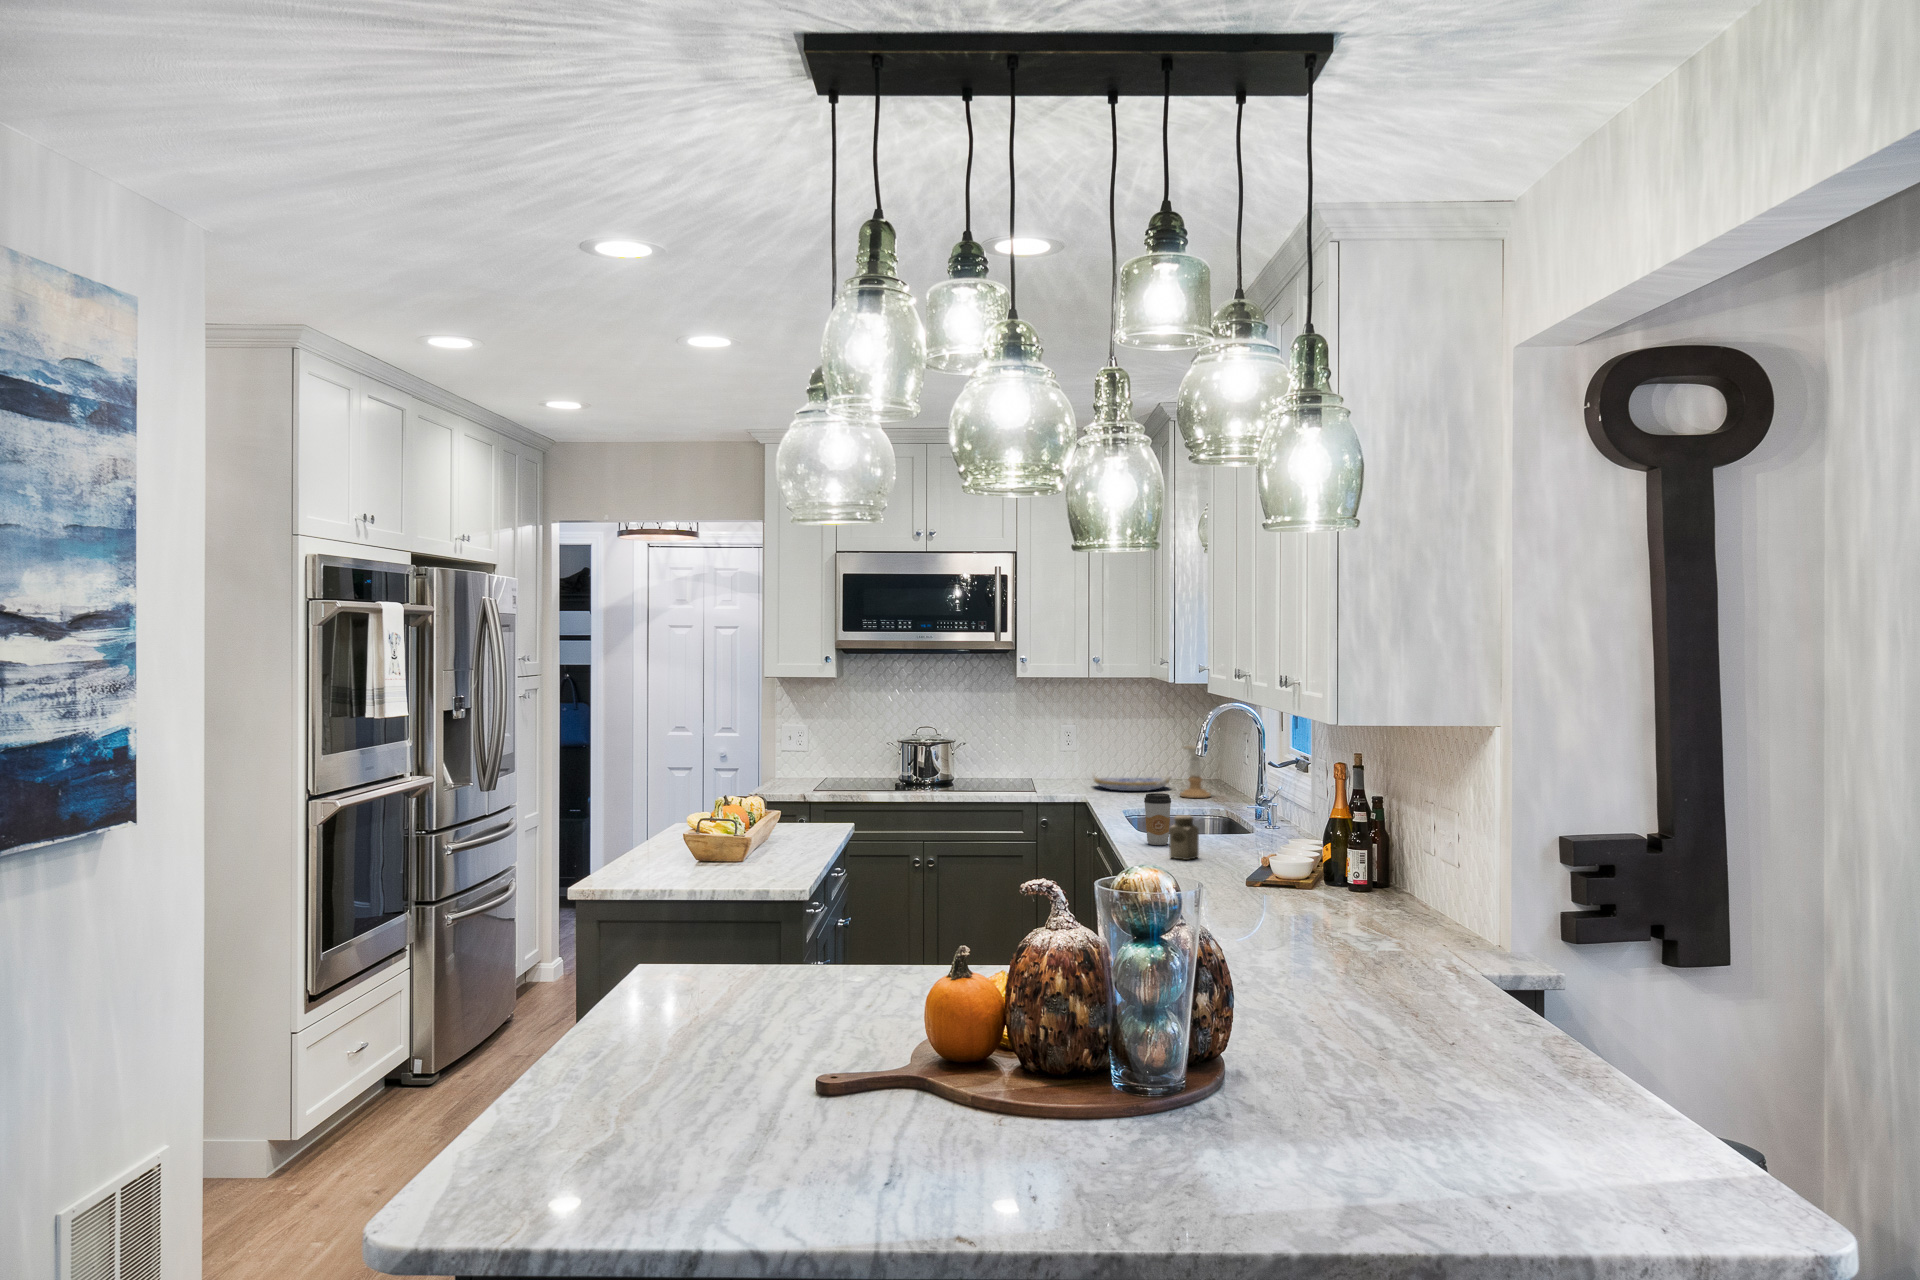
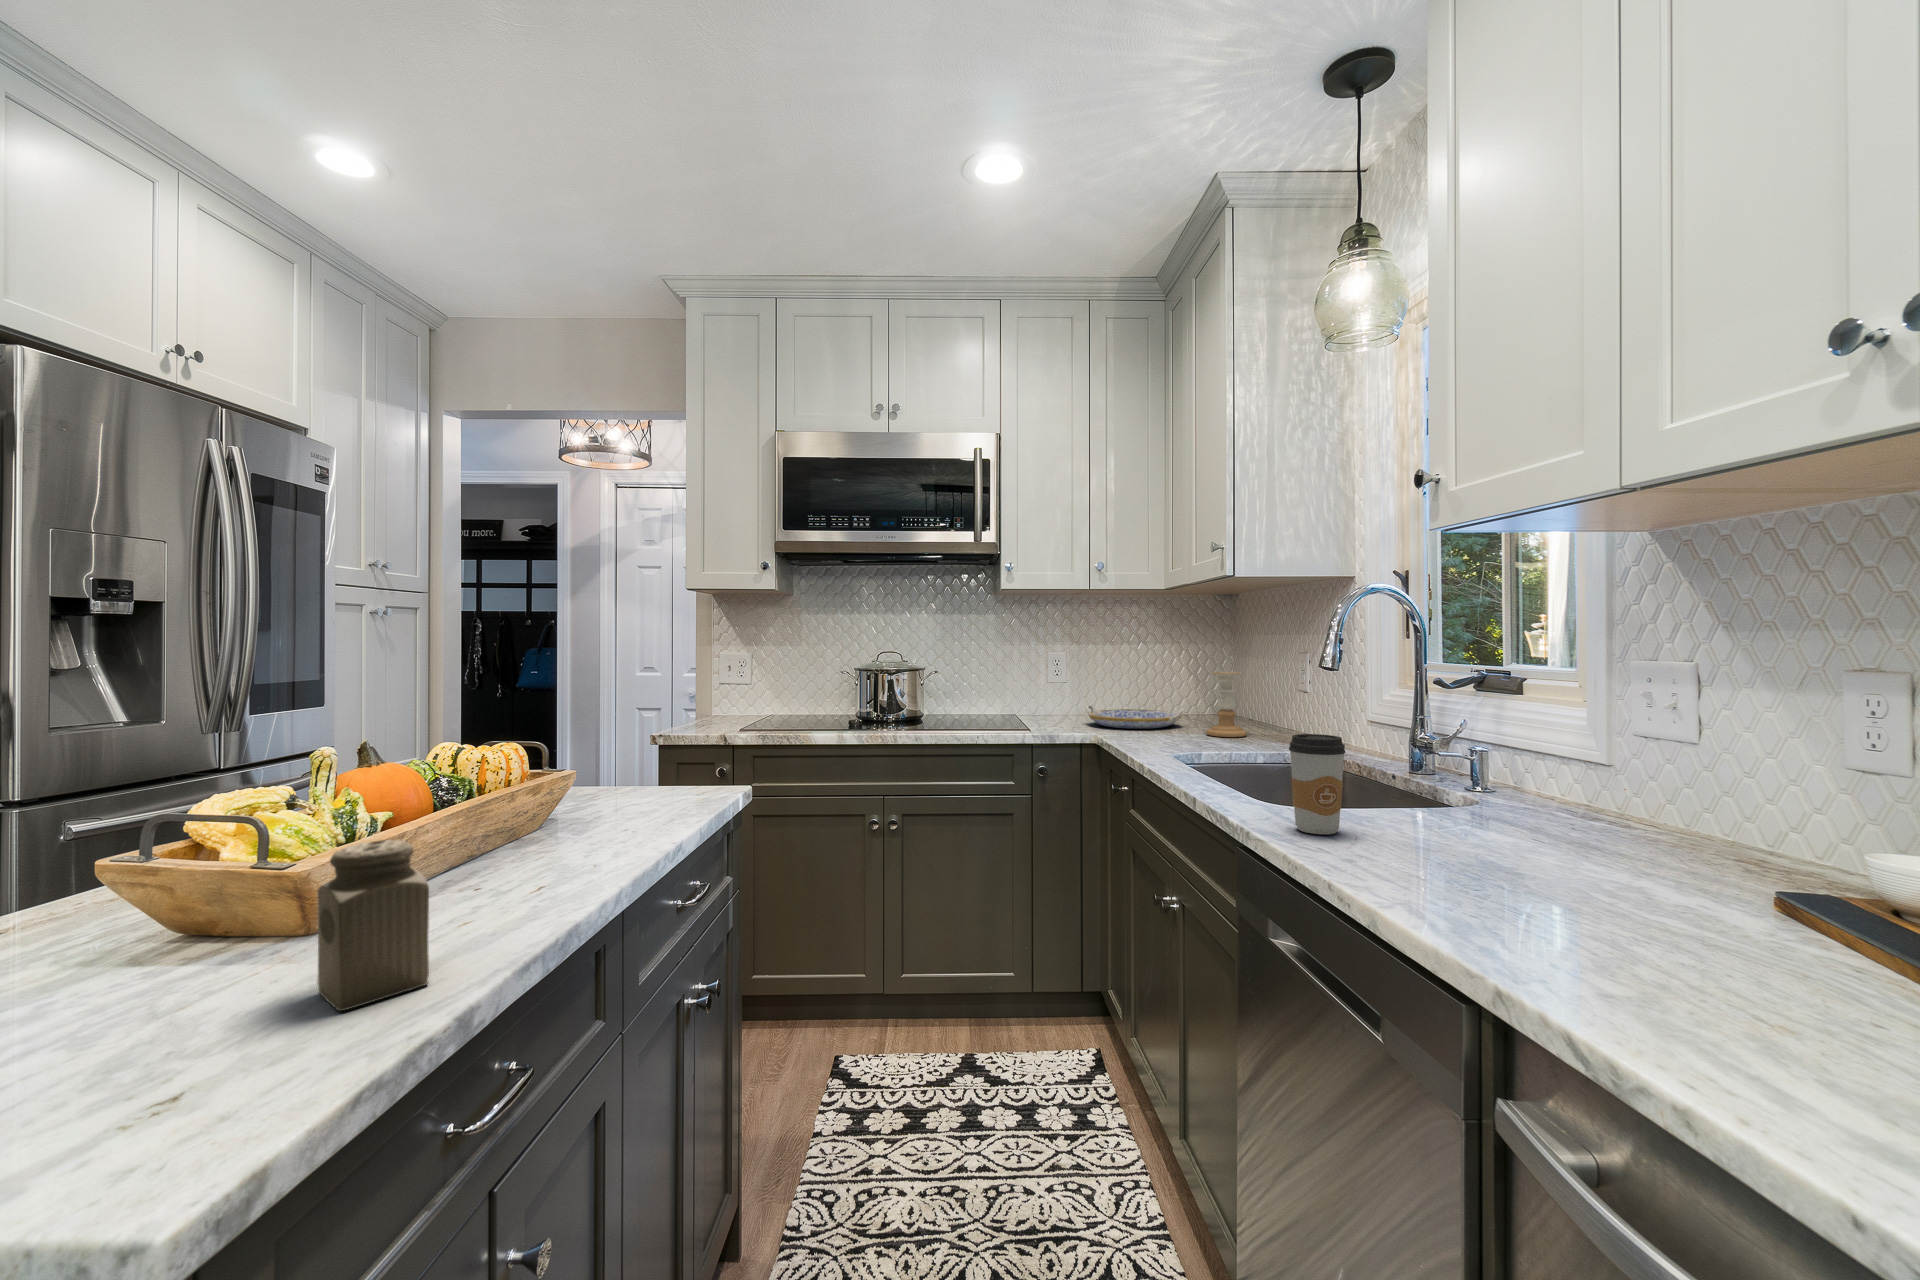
salt shaker: present [1169,815,1199,860] -> present [317,840,429,1011]

